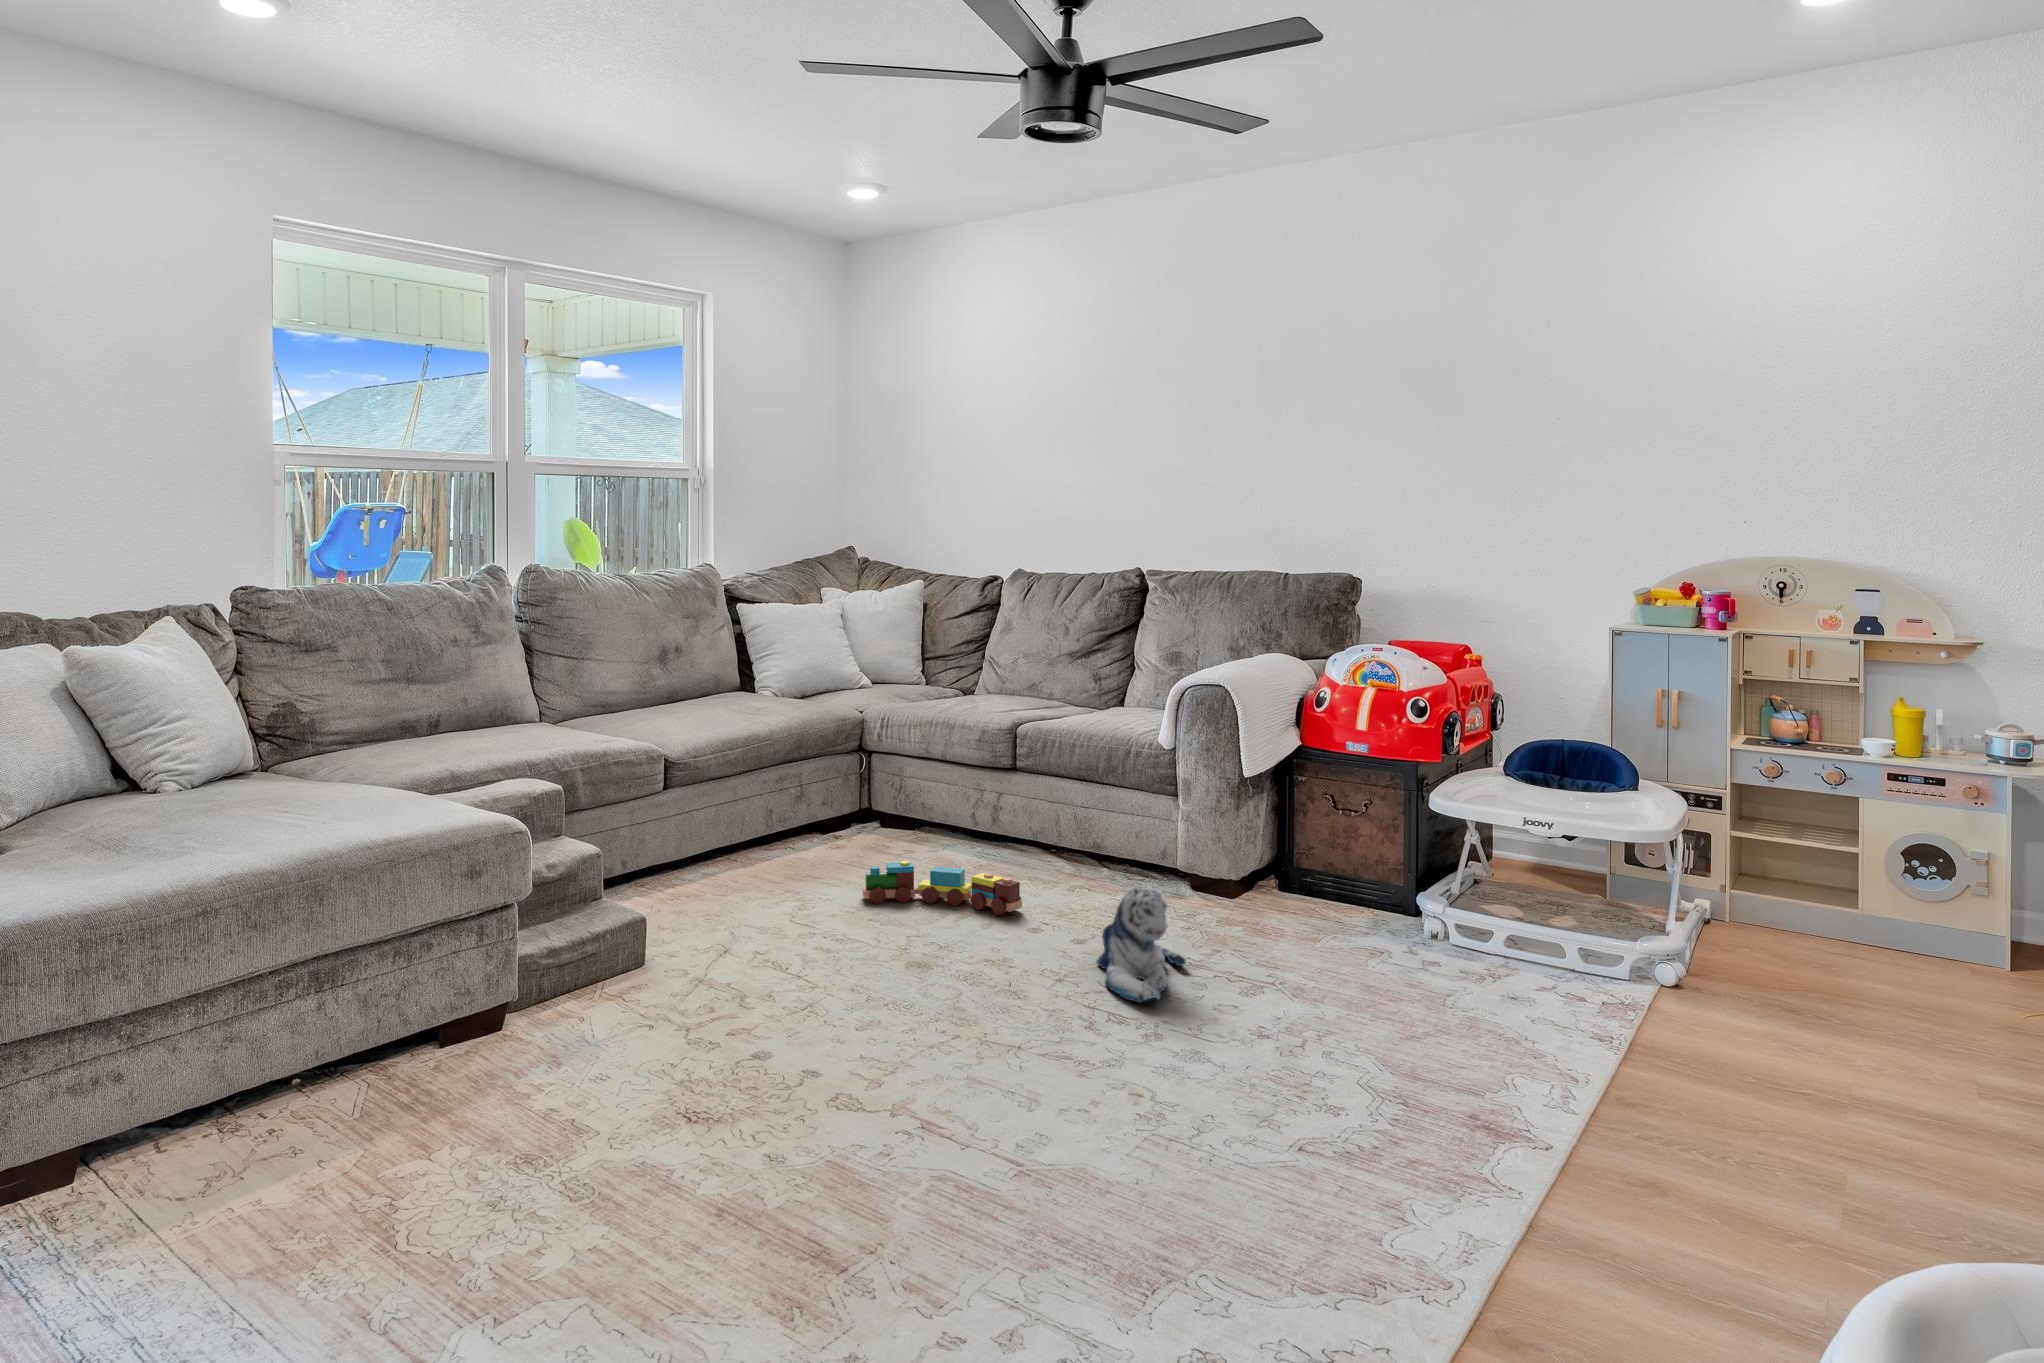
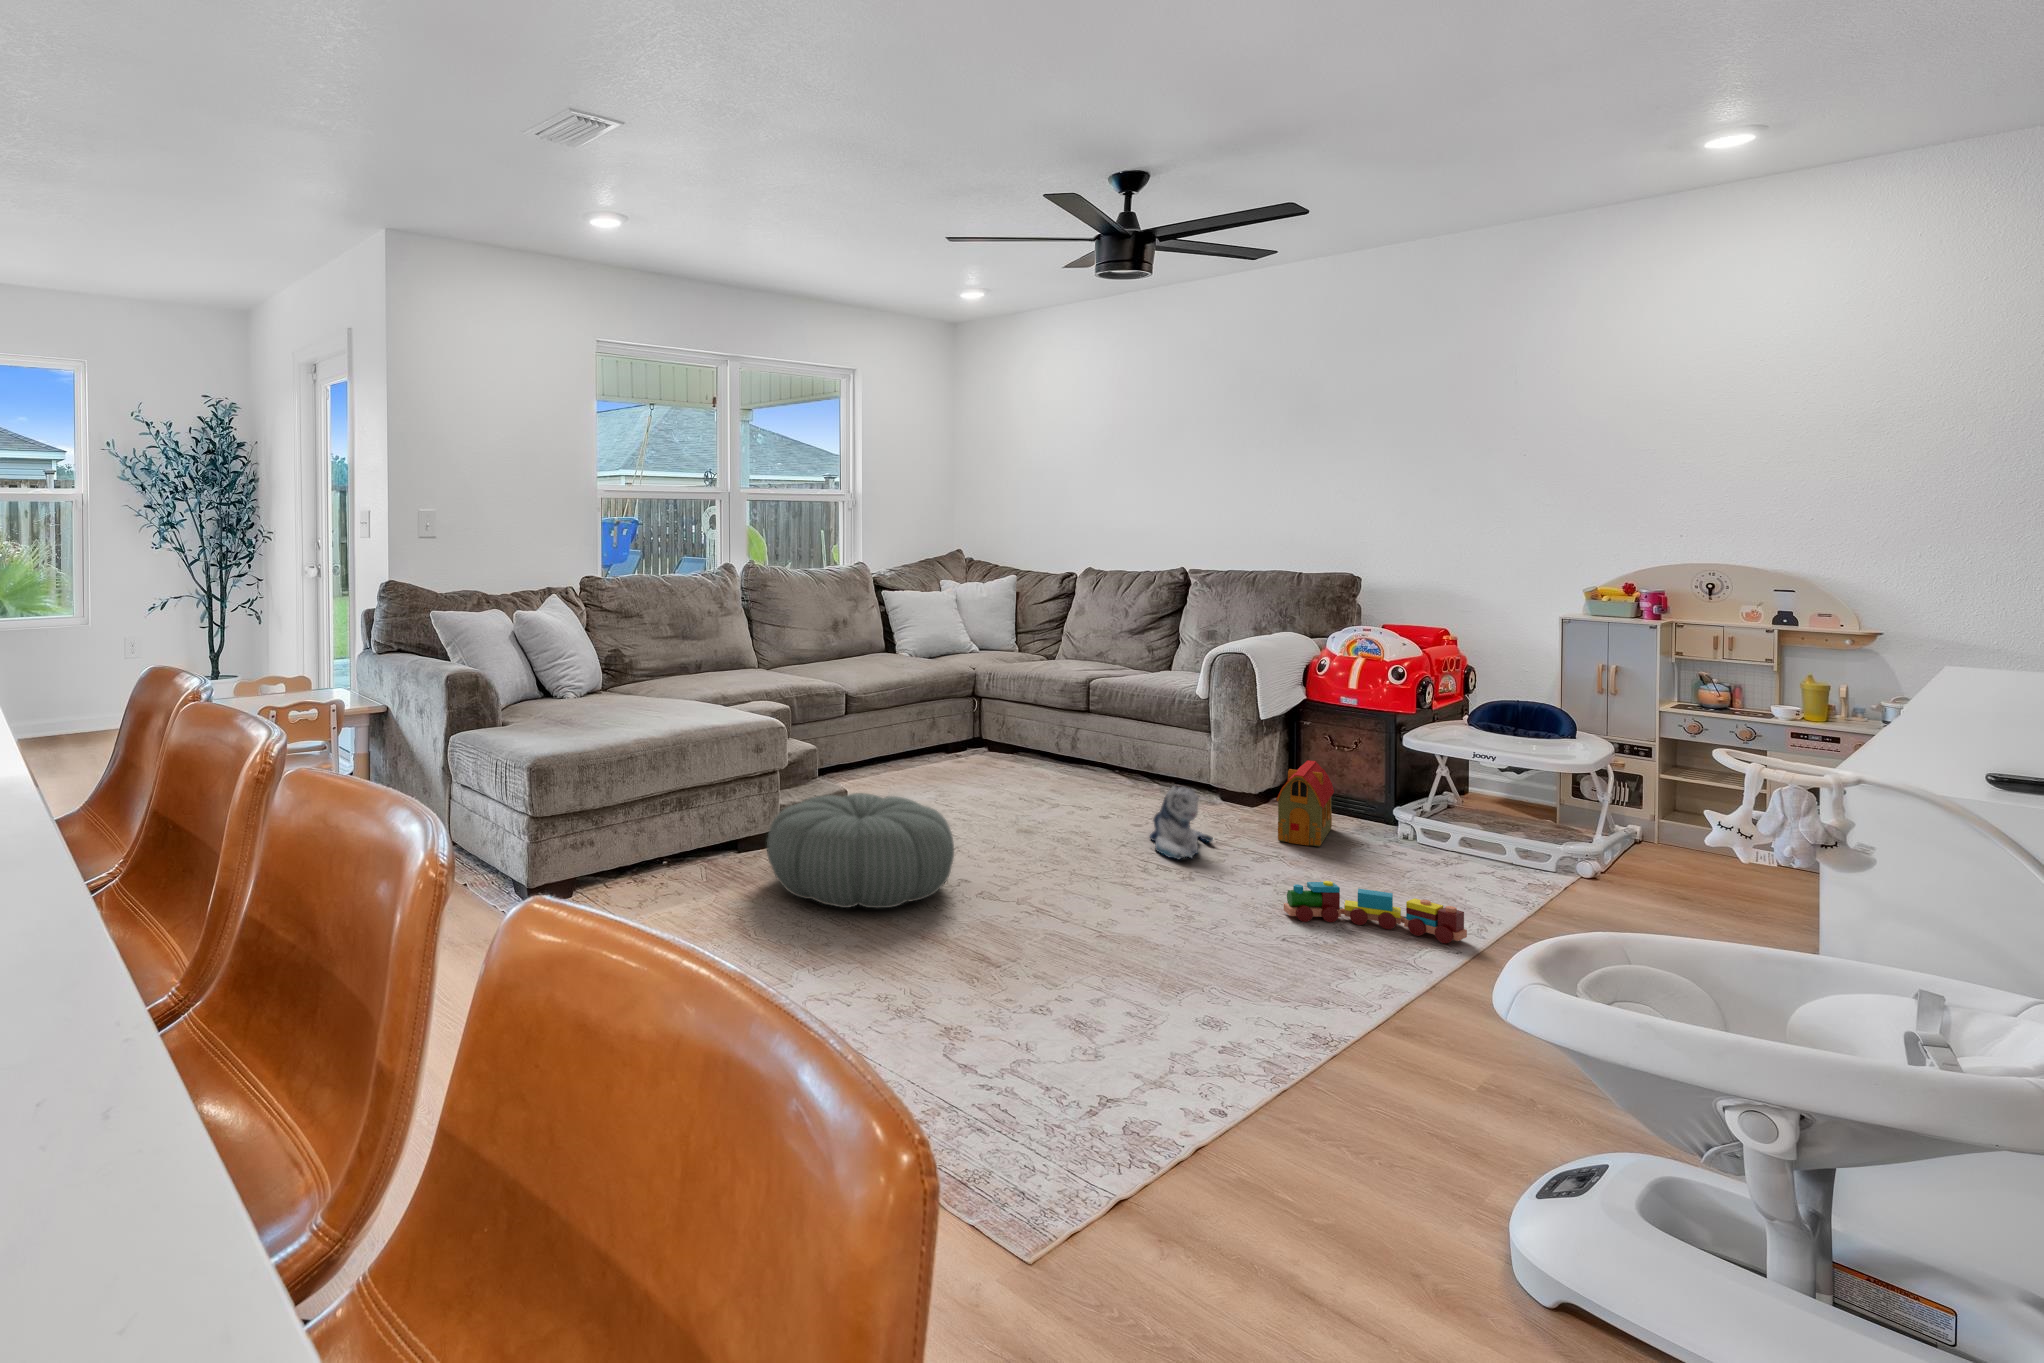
toy house: none [1270,834,1342,962] -> present [1276,760,1334,846]
toy train: present [863,861,1022,915] -> present [1284,881,1467,943]
pouf: none [470,938,793,1161] -> present [767,793,954,908]

